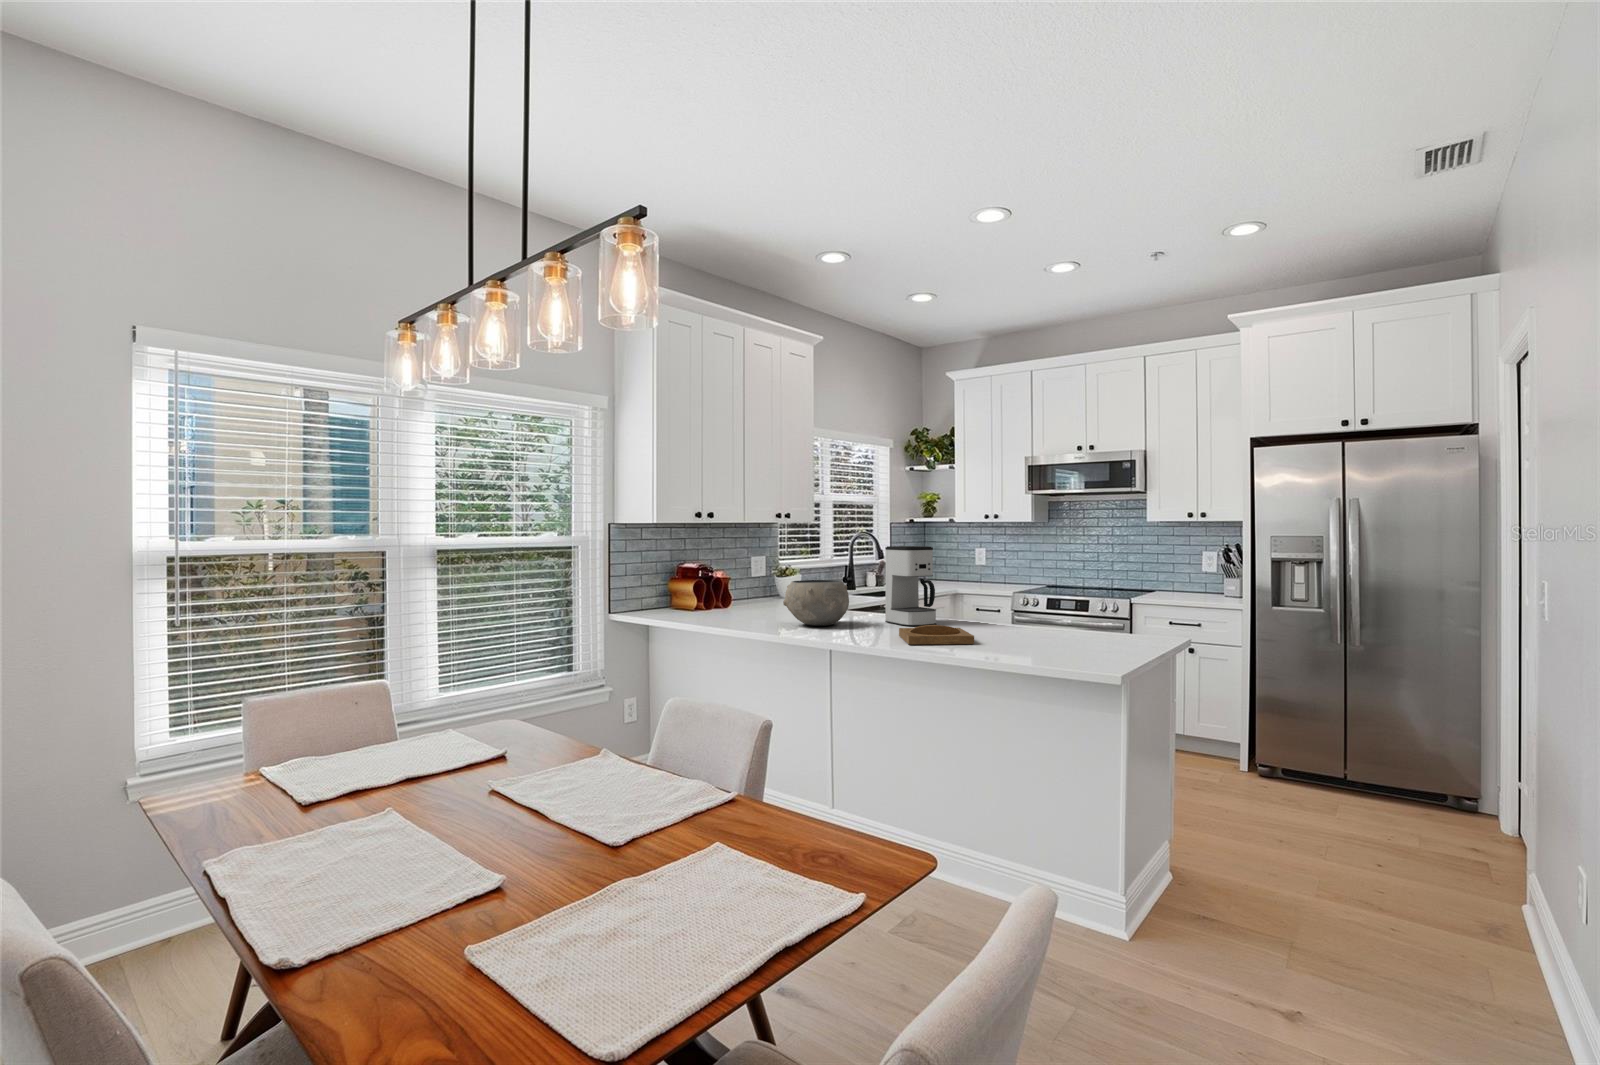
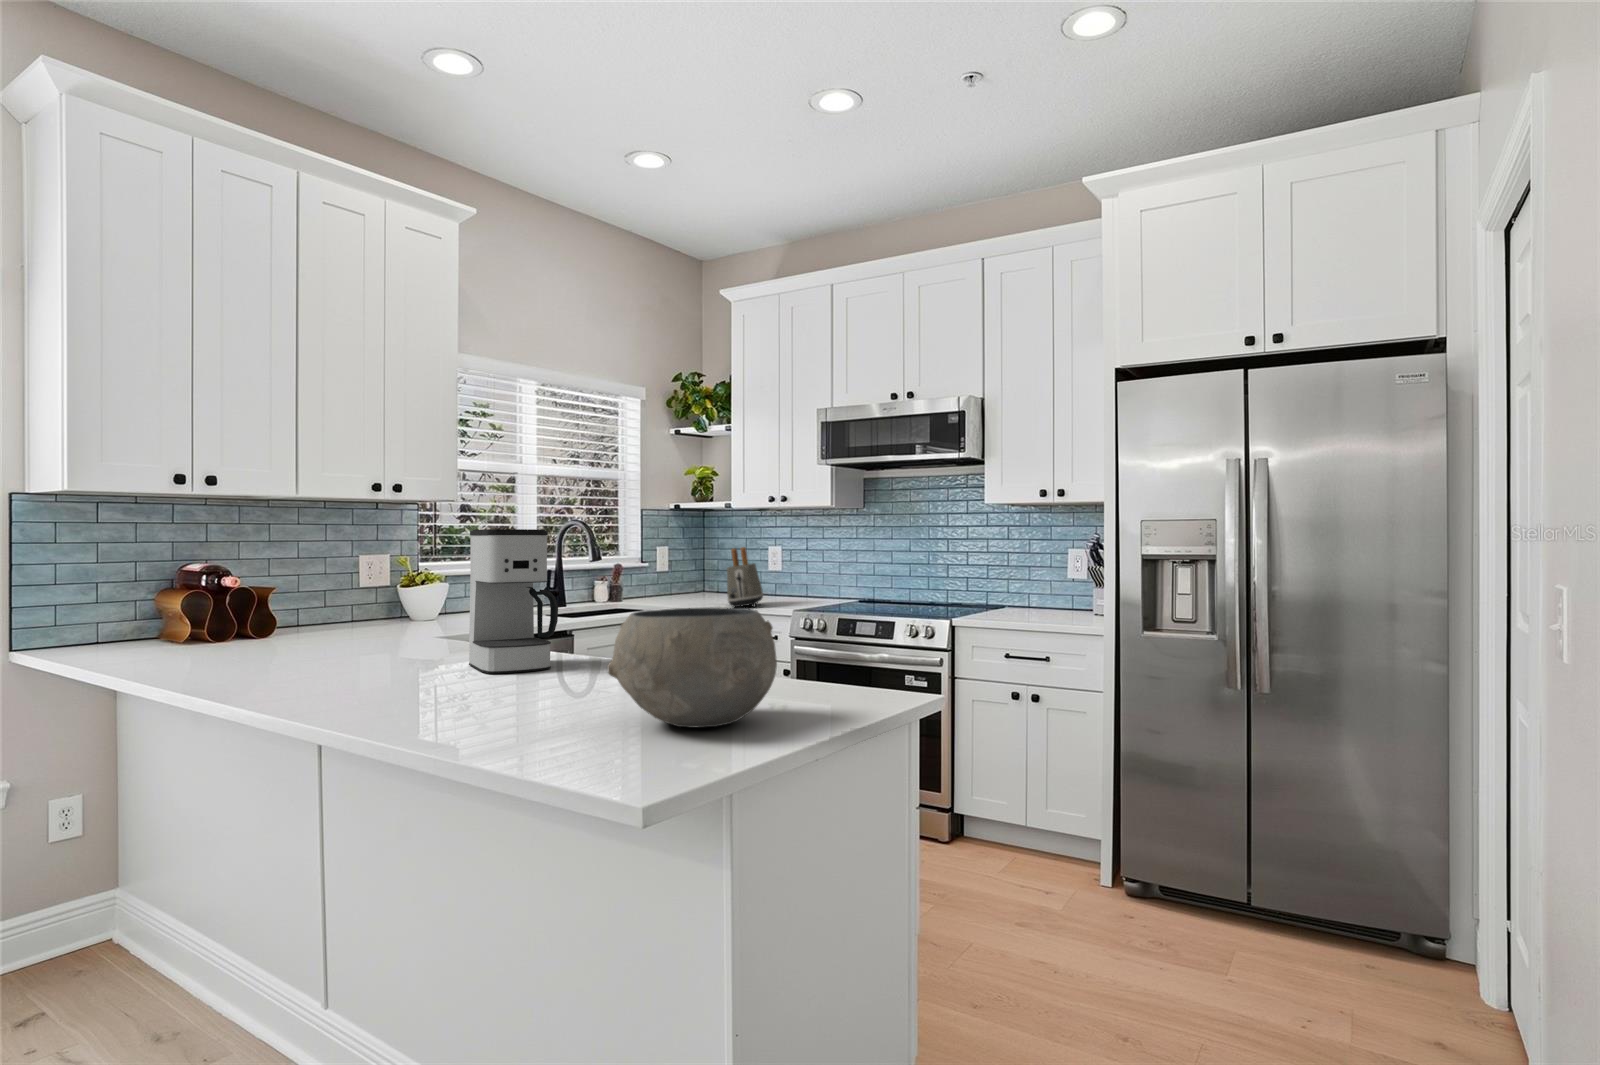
toaster: none [962,549,987,590] -> present [727,547,763,607]
ceramic bowl: present [783,580,849,626] -> present [607,608,777,727]
tray: present [899,625,974,644] -> none [381,676,540,719]

